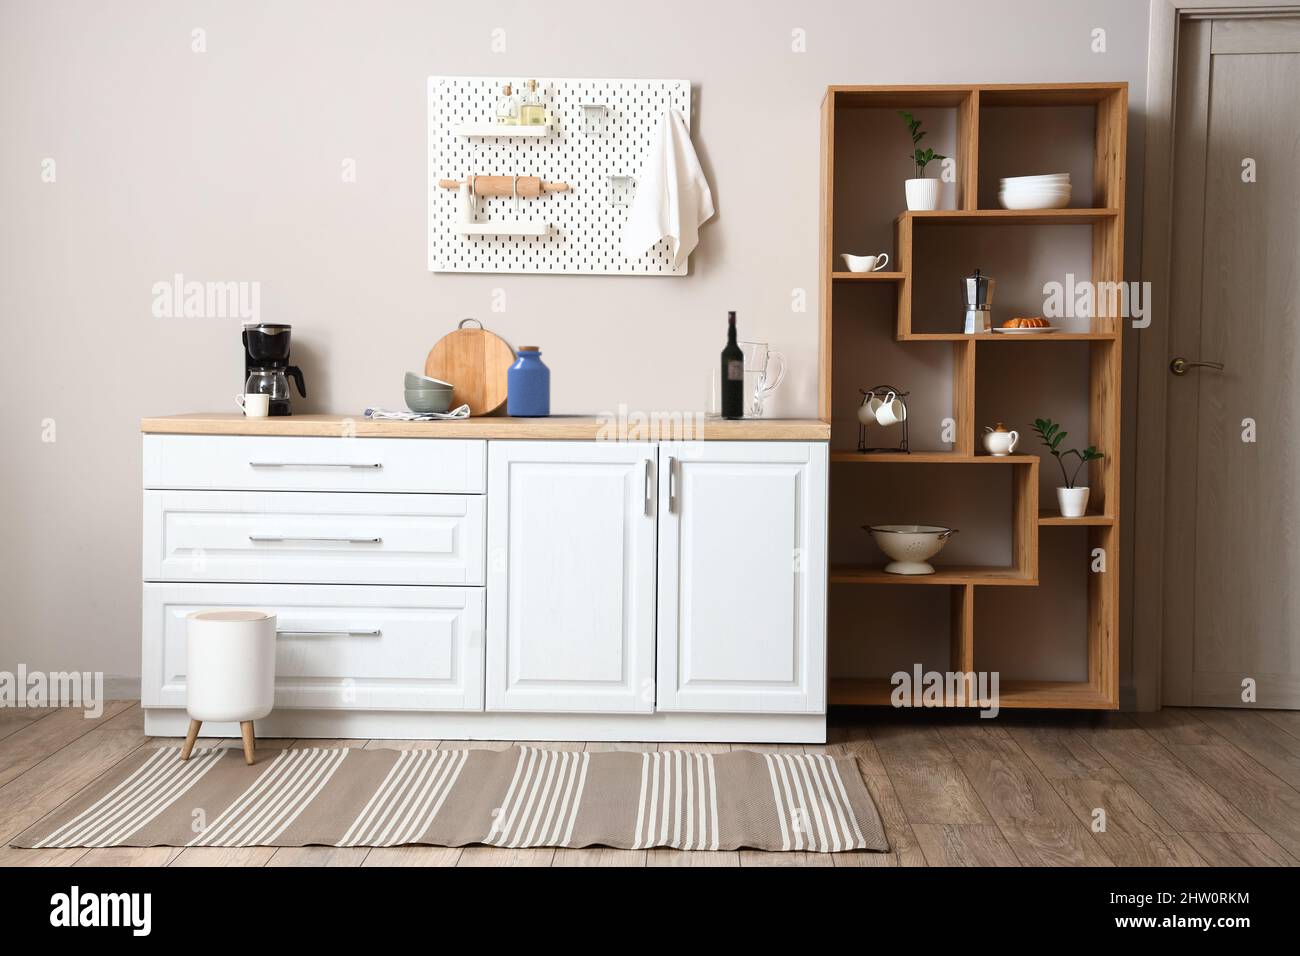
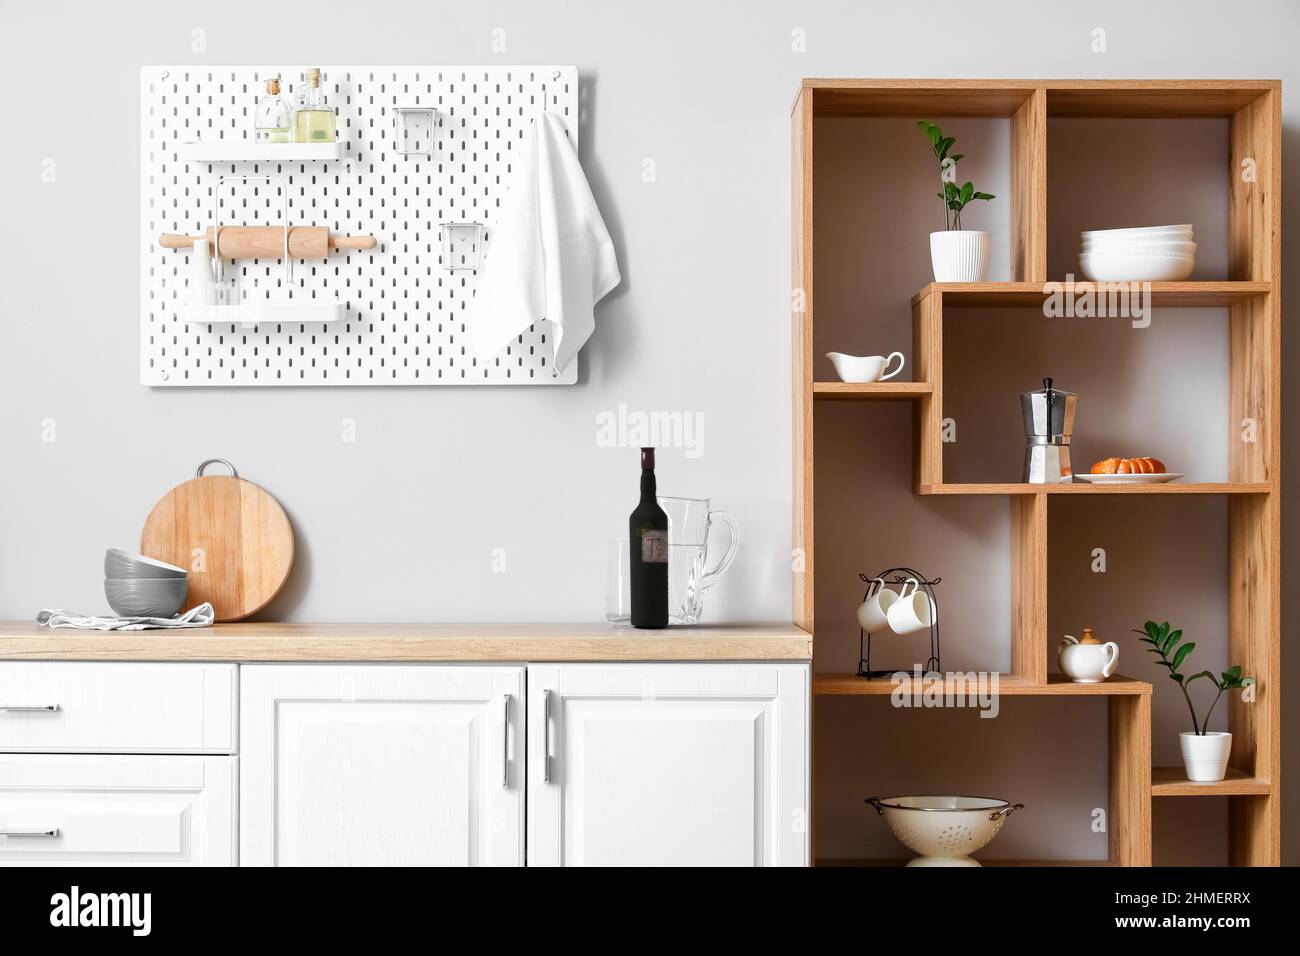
jar: present [507,346,550,416] -> none [269,505,344,623]

